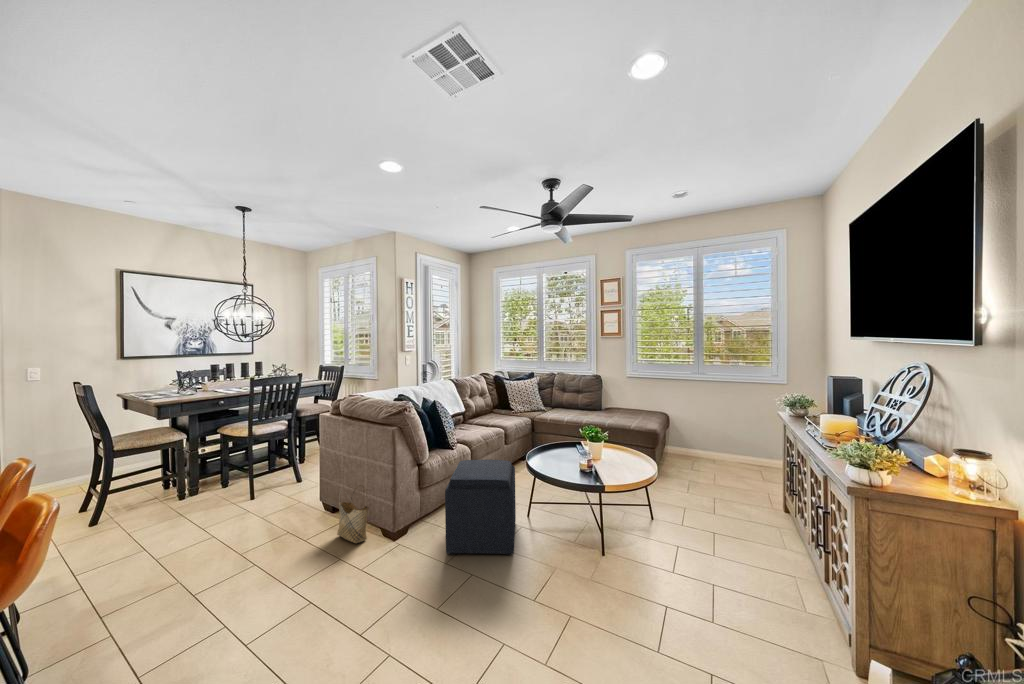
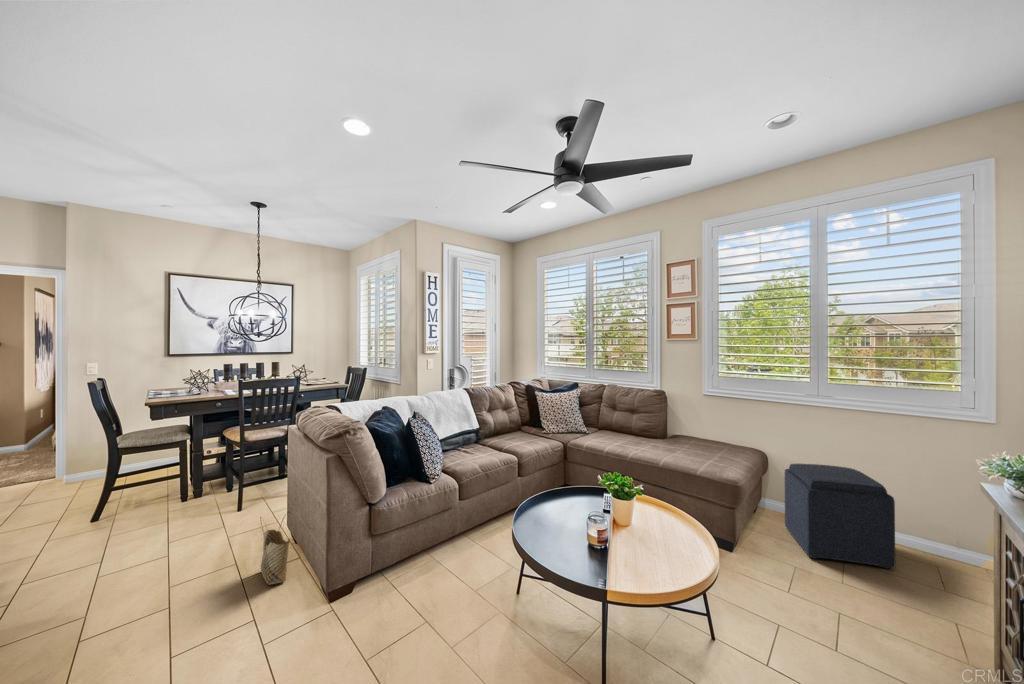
ottoman: present [445,460,516,555] -> present [784,464,895,569]

